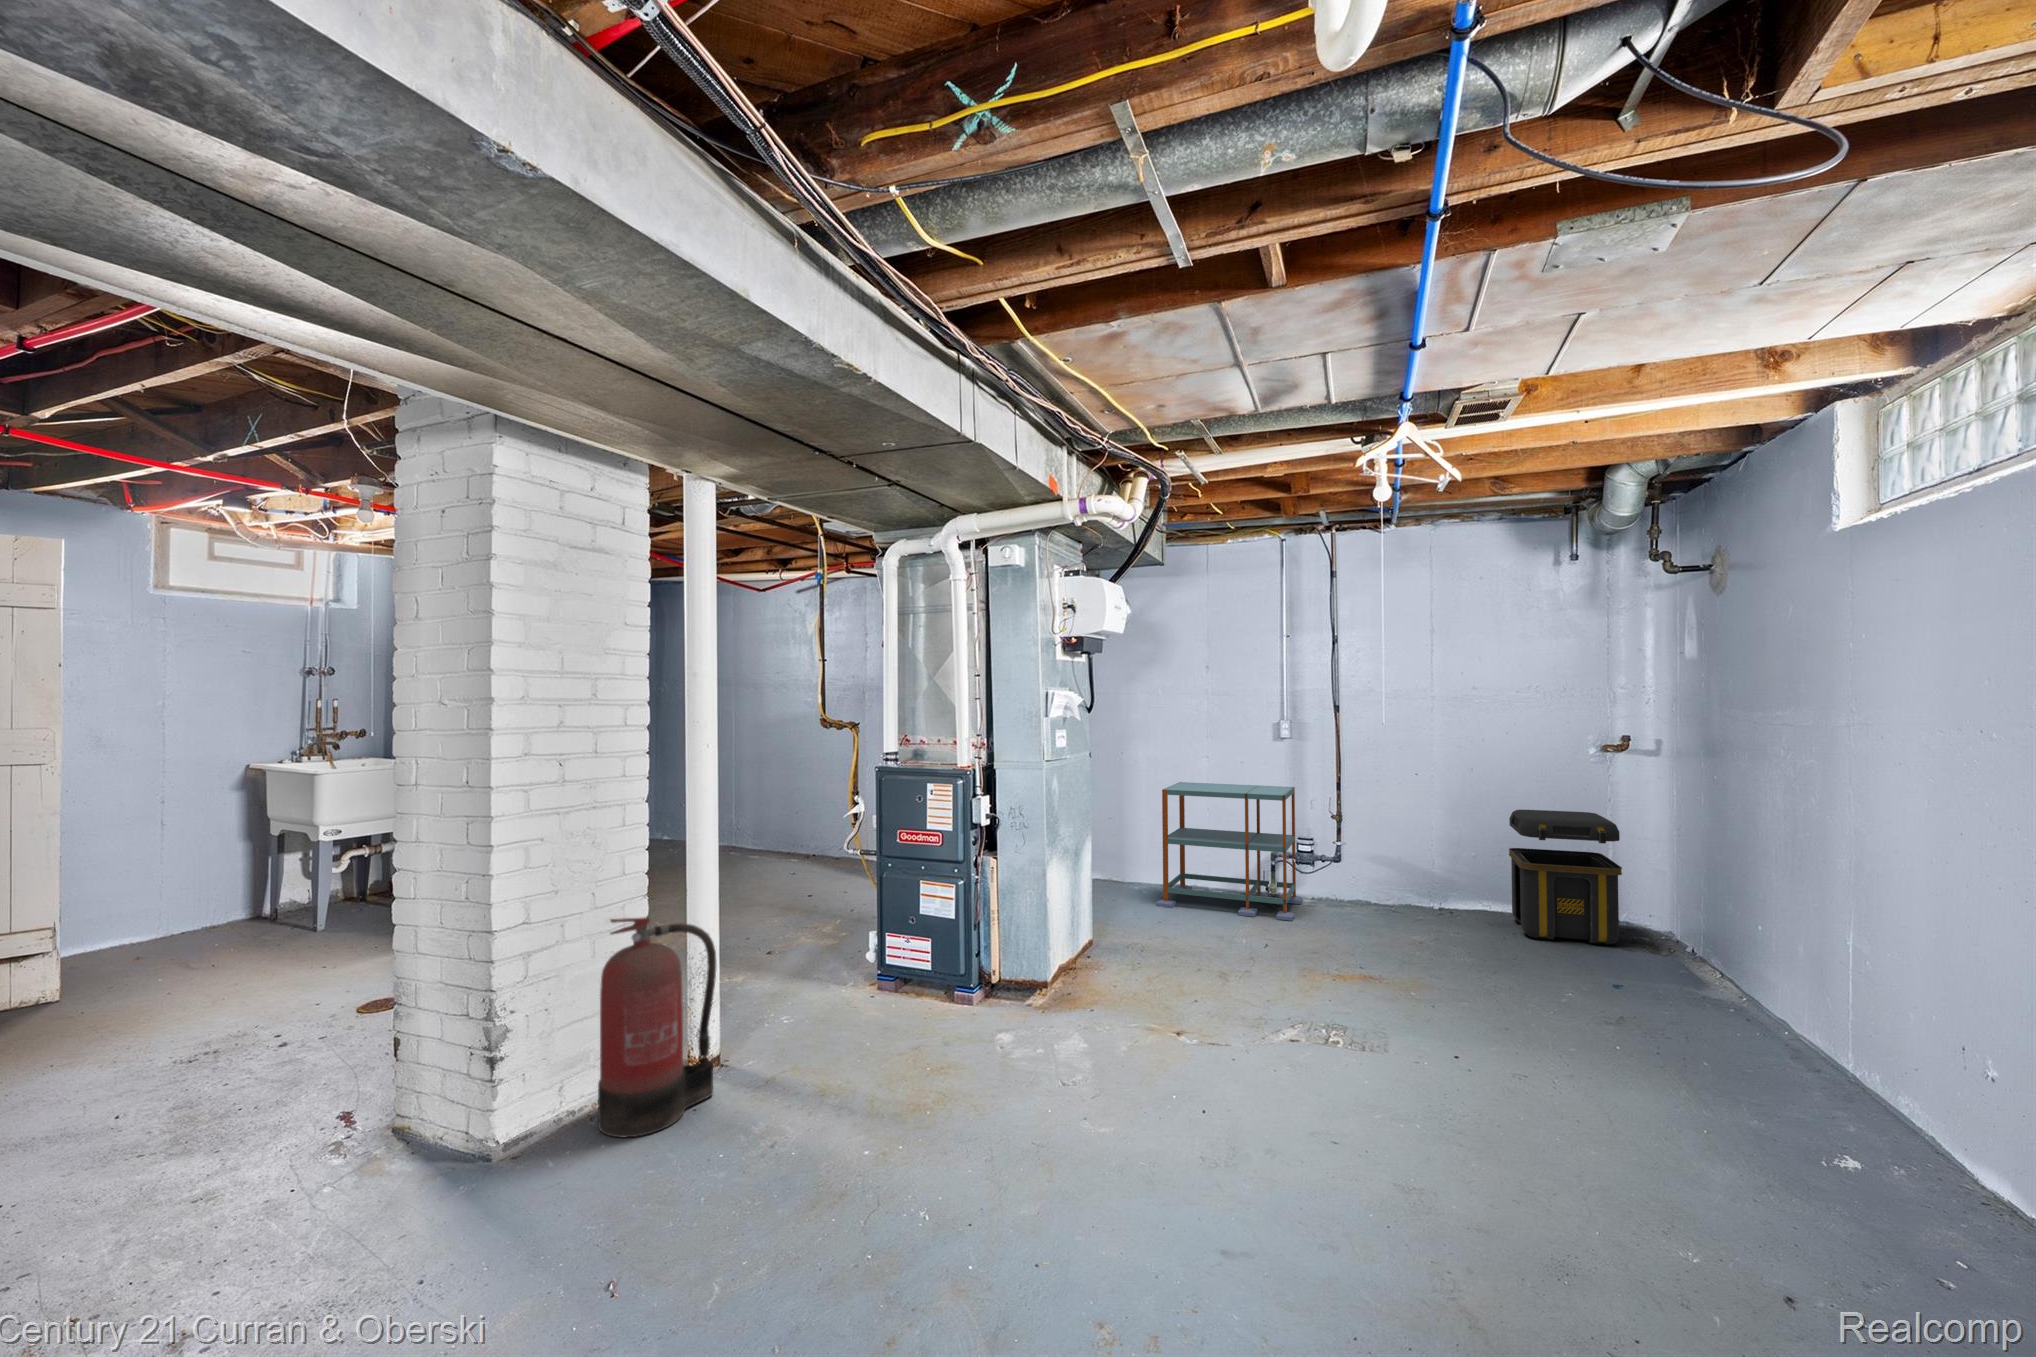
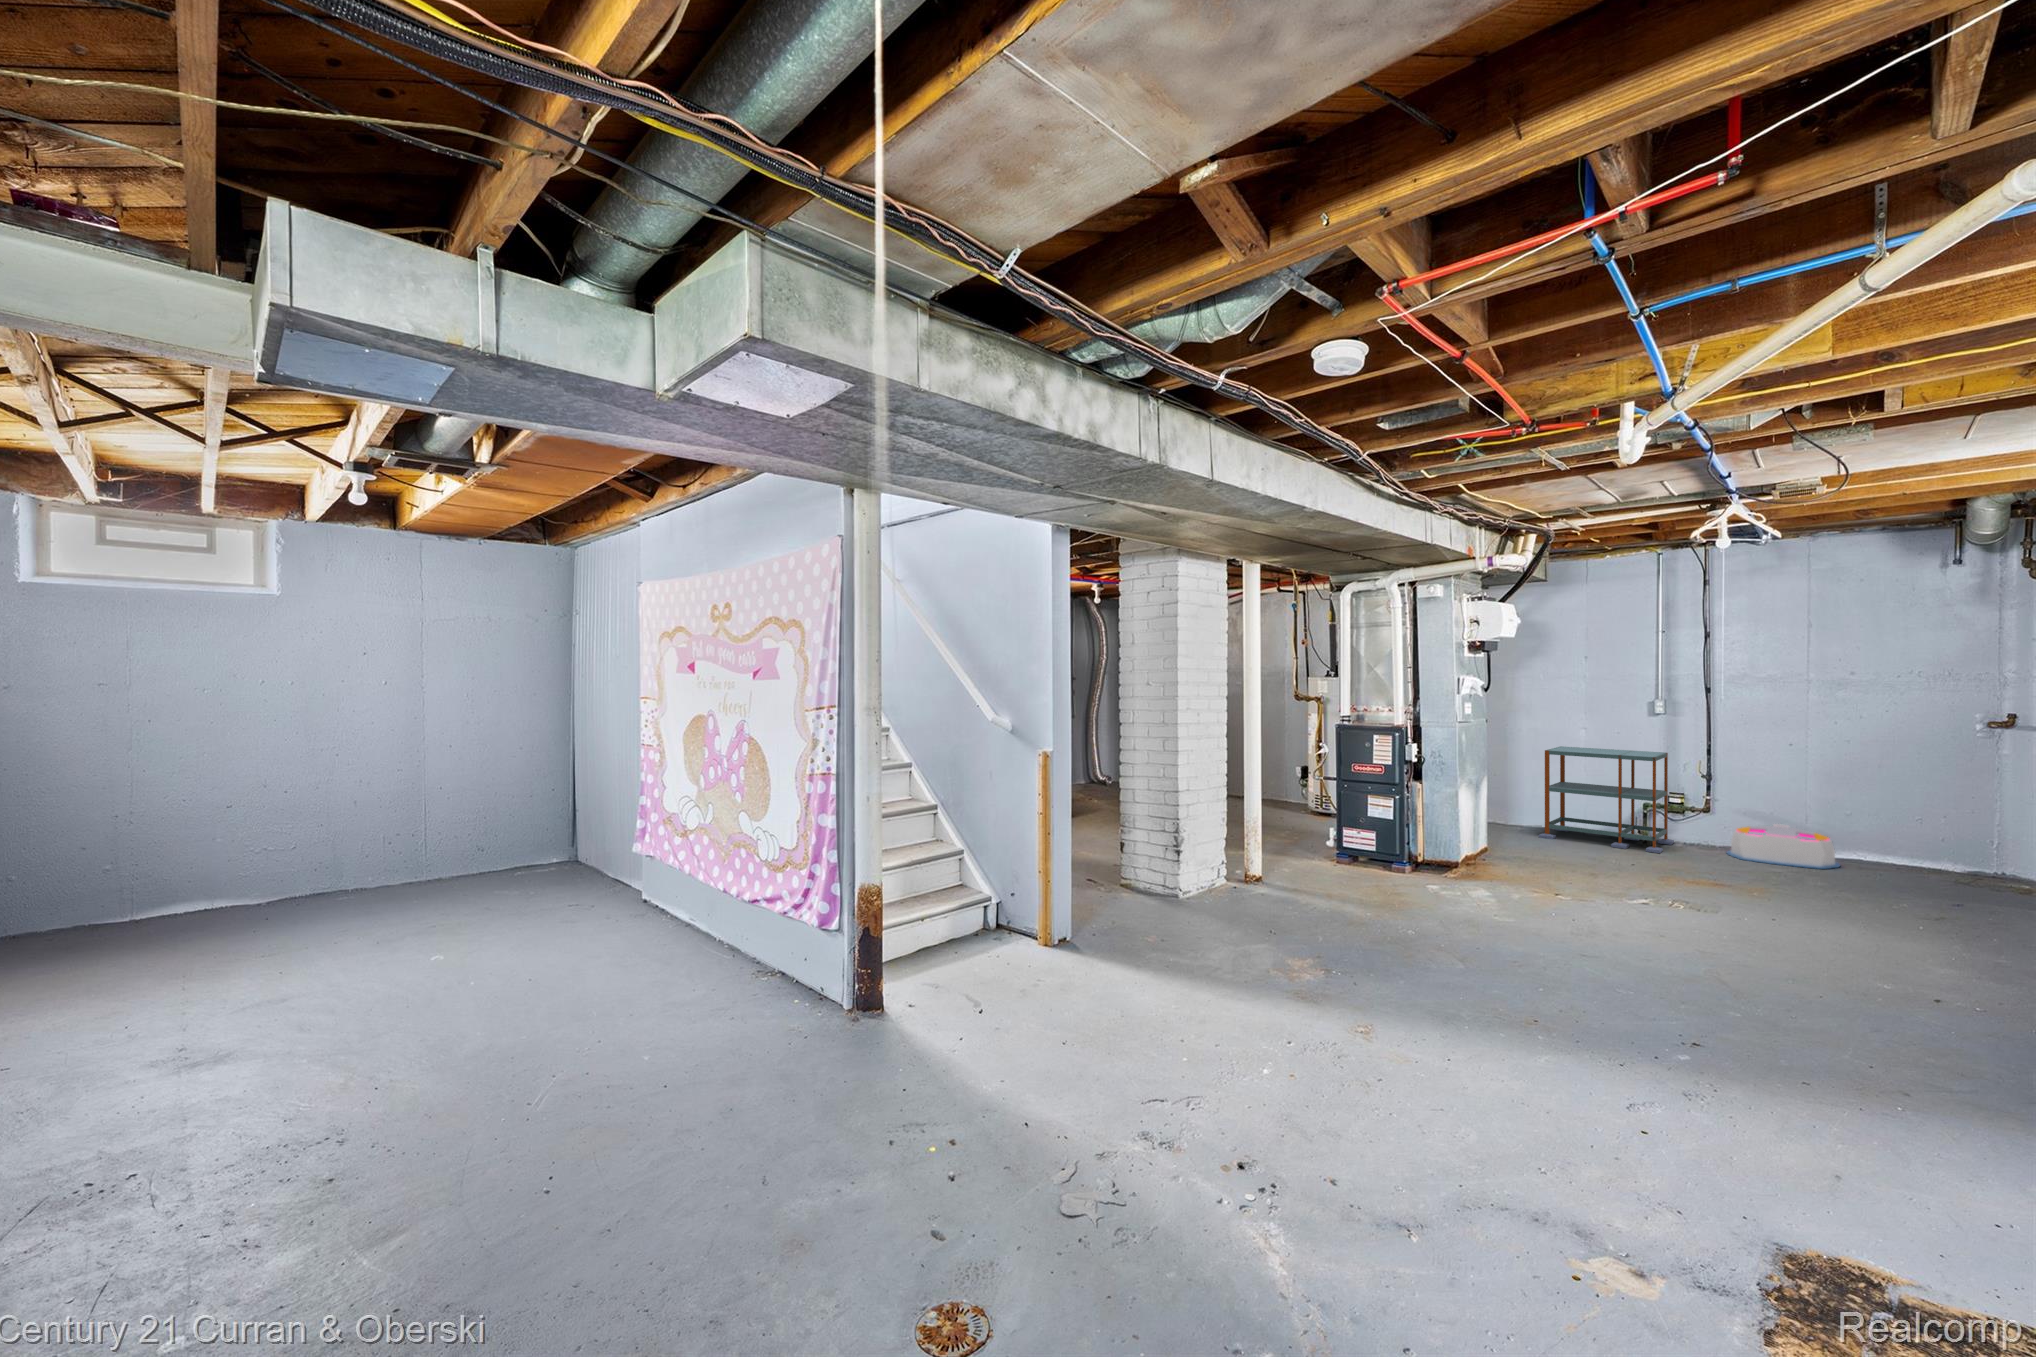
toolbox: present [1509,810,1622,944] -> none [1881,777,1989,888]
storage bin: none [1359,871,1474,929] -> present [1727,824,1840,869]
fire extinguisher: present [598,917,716,1137] -> none [1219,793,1272,898]

